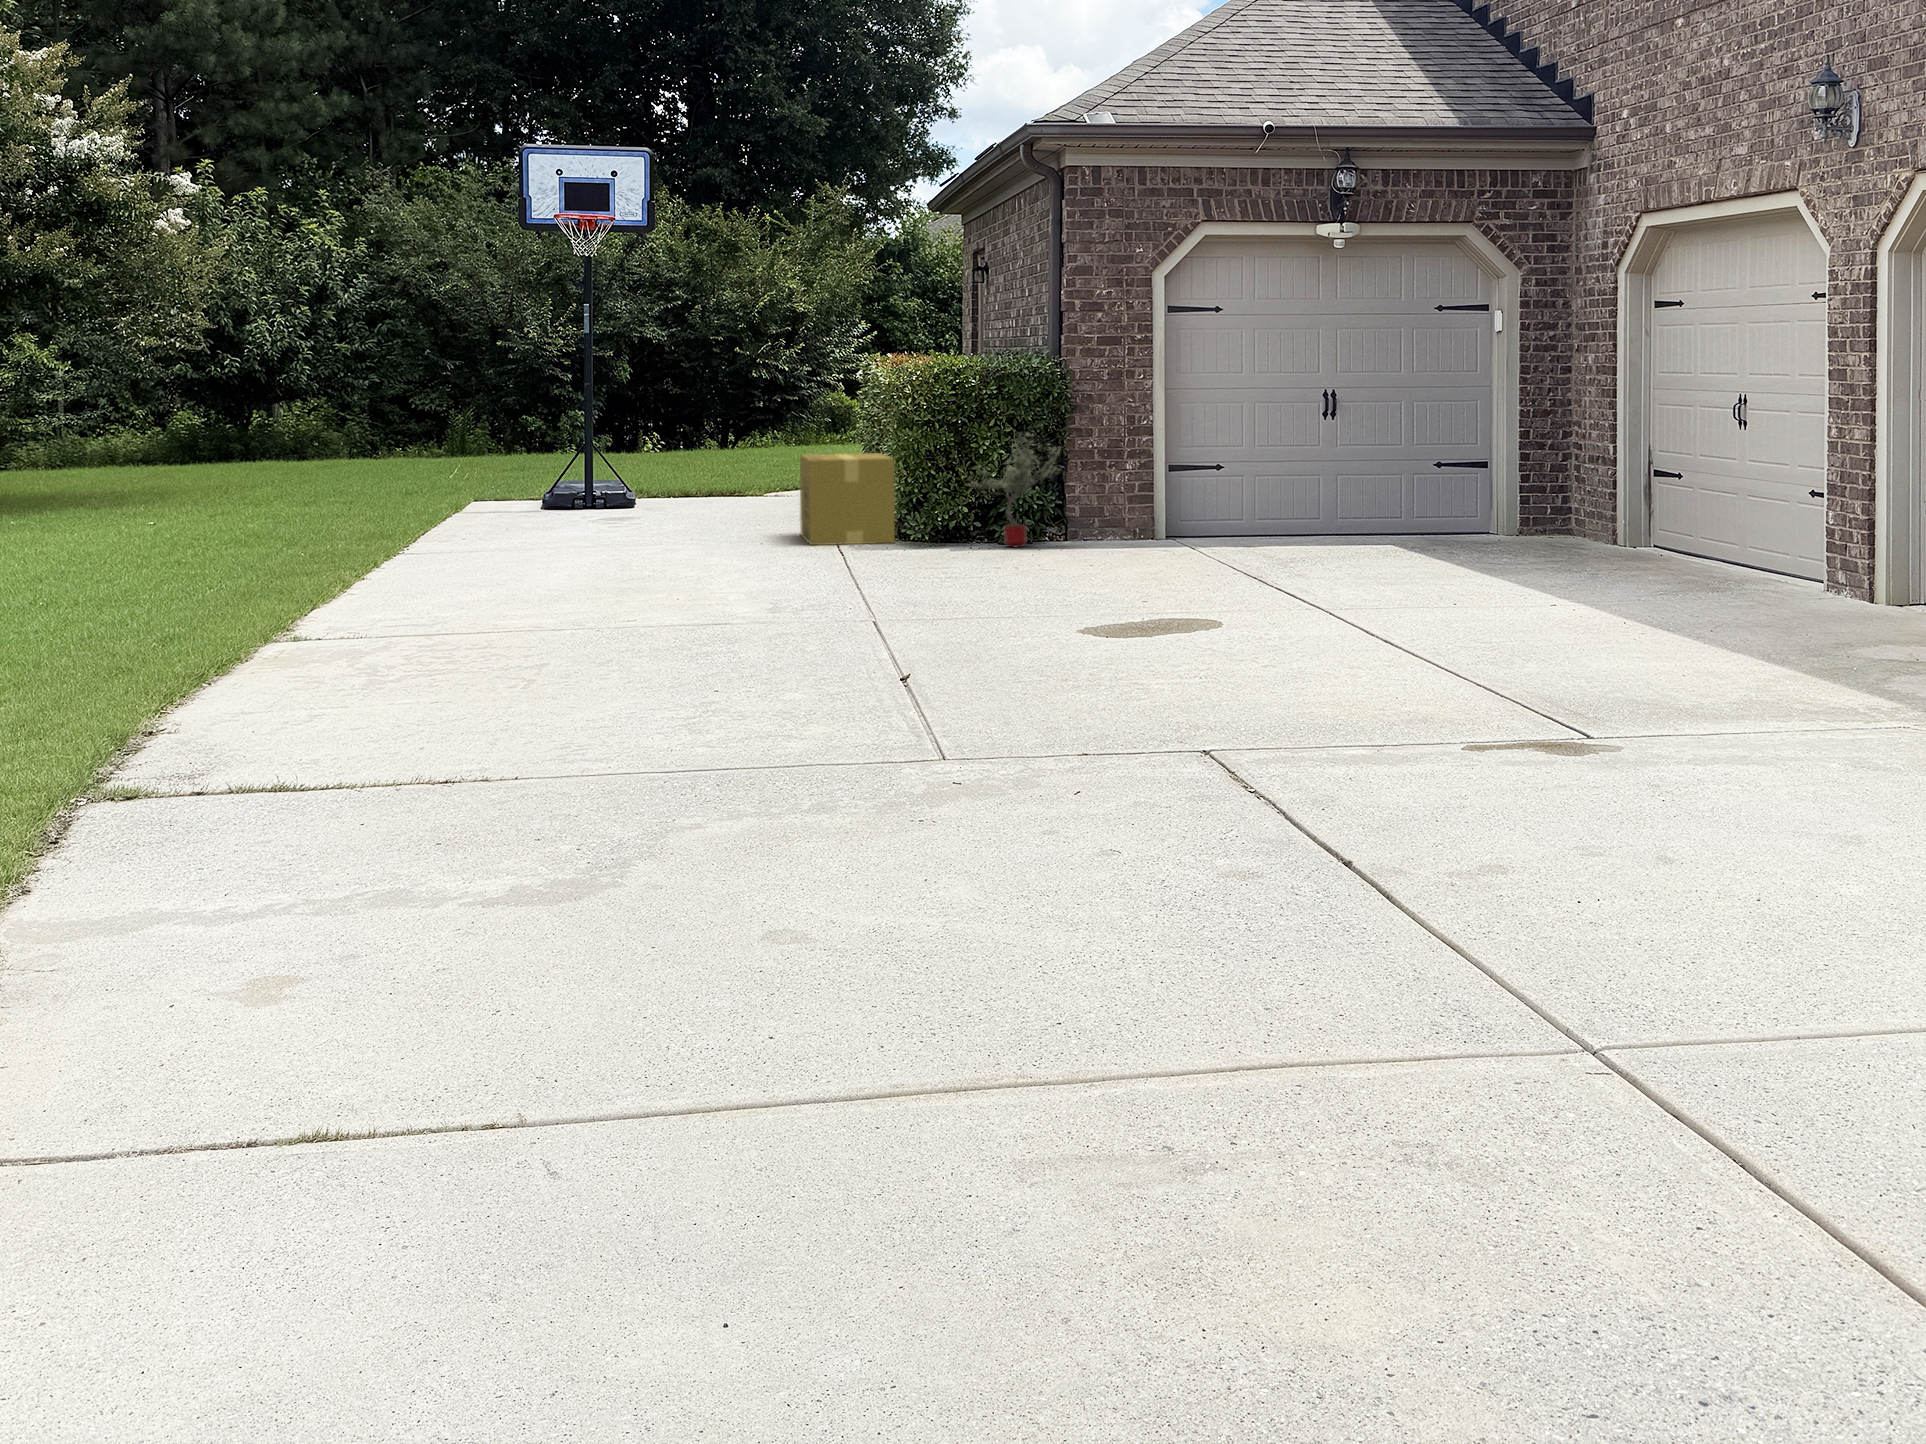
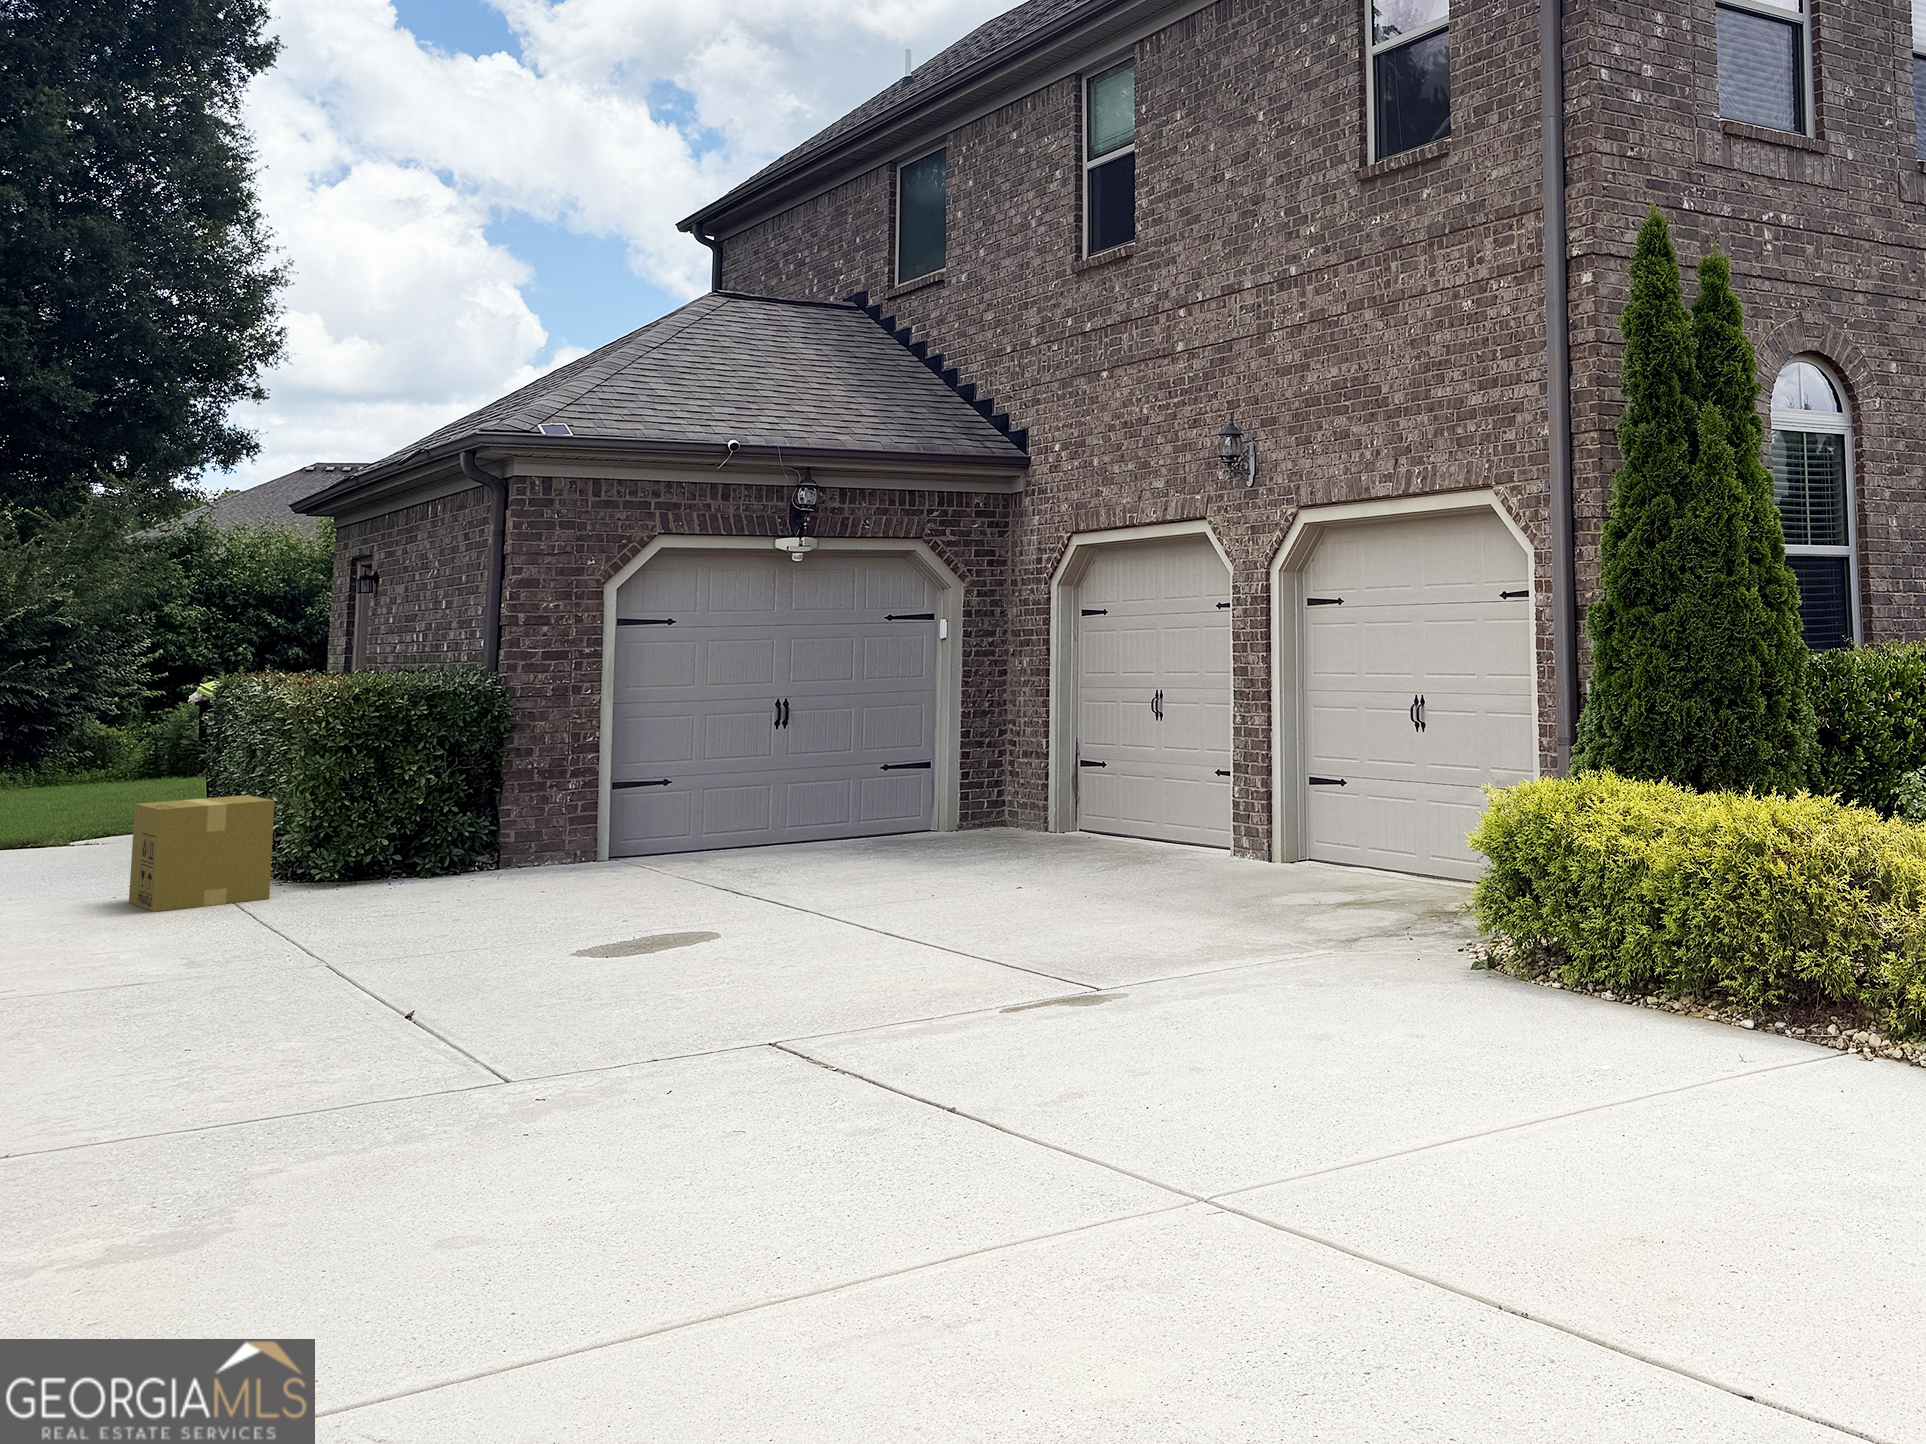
potted tree: present [970,433,1061,547] -> none [373,760,491,890]

